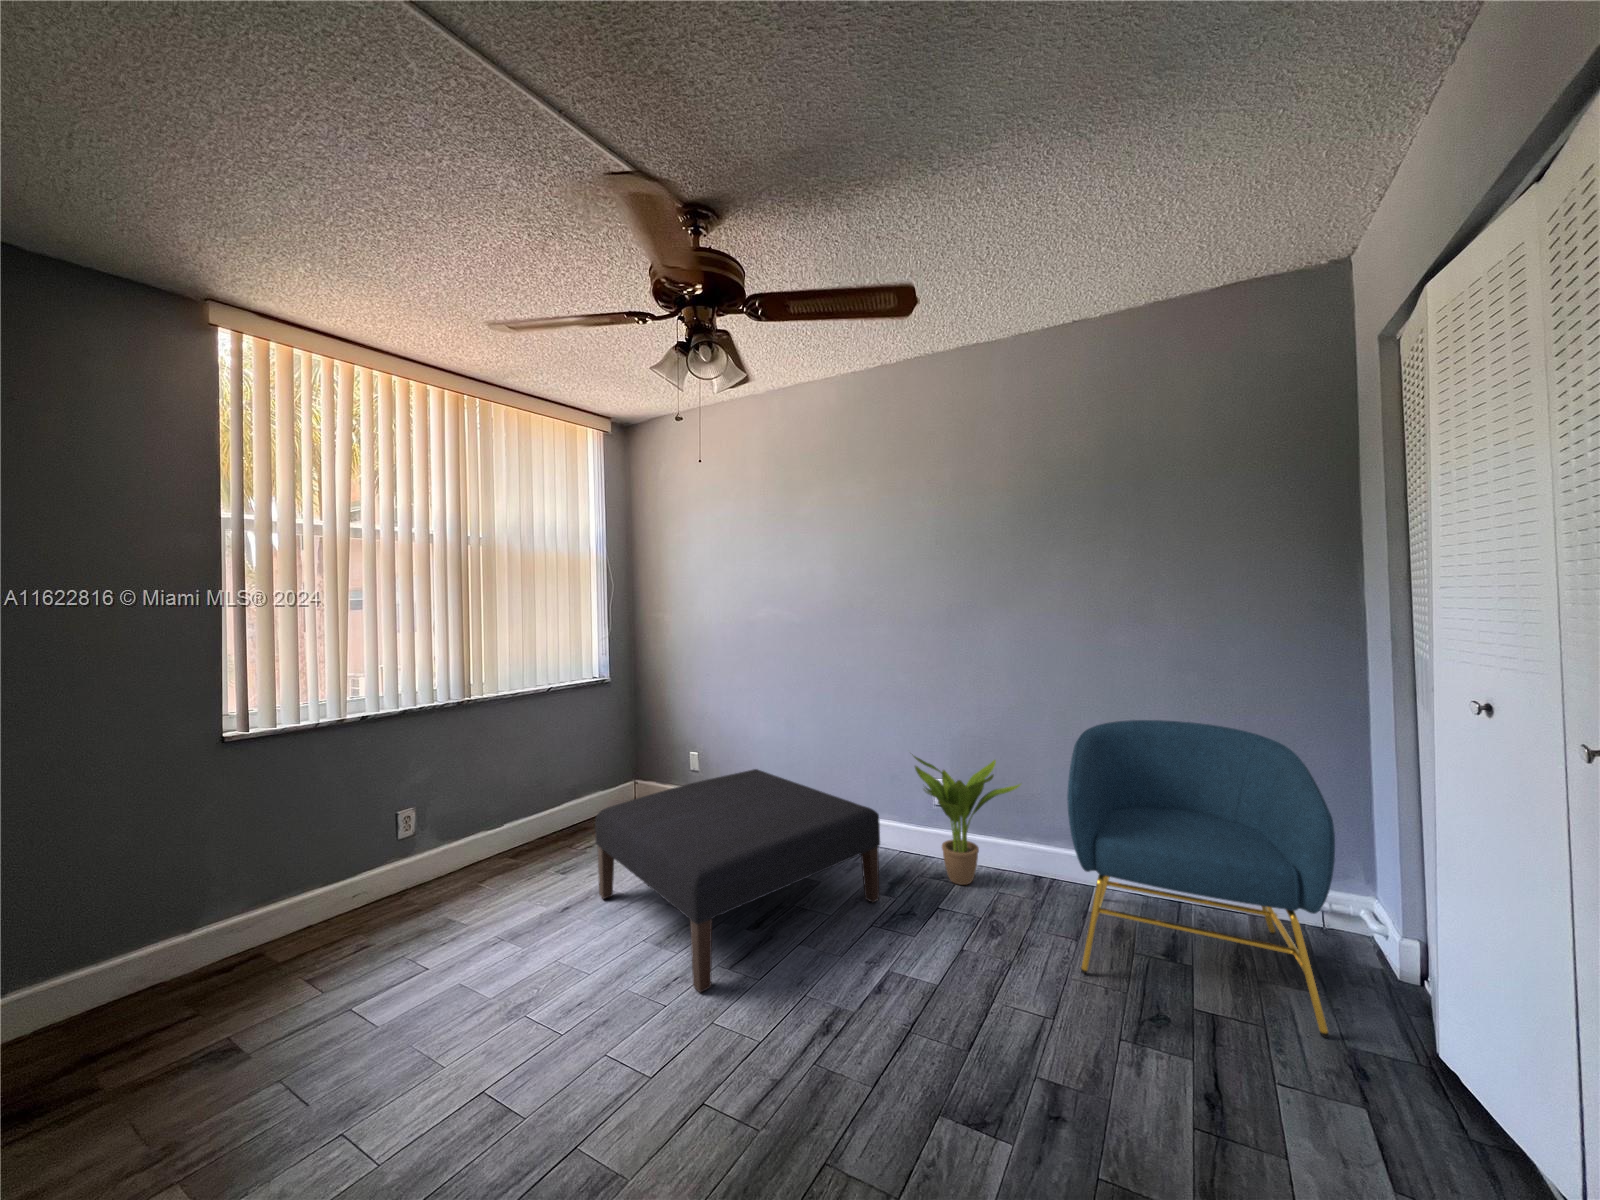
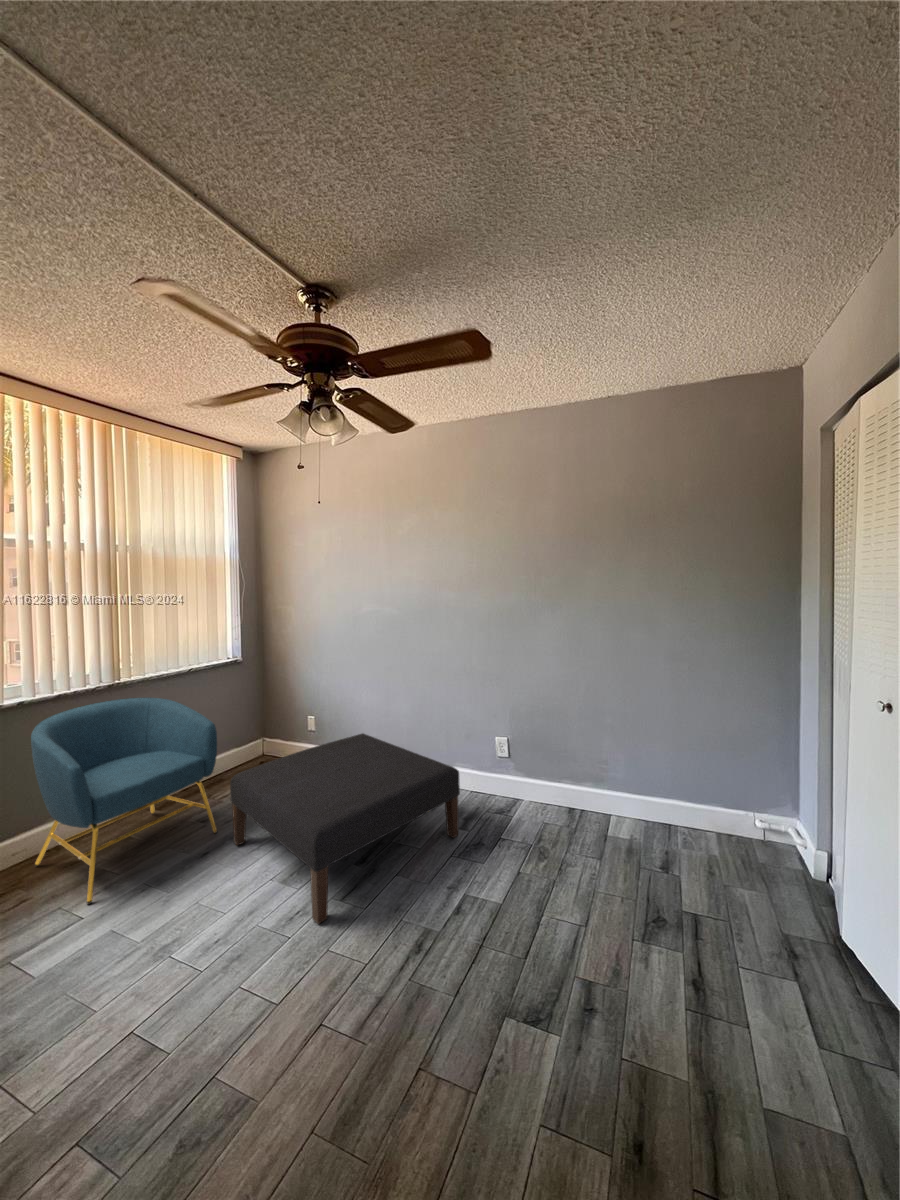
armchair: present [1067,720,1335,1038] -> present [31,698,217,904]
potted plant: present [914,756,1020,885] -> none [482,720,565,820]

